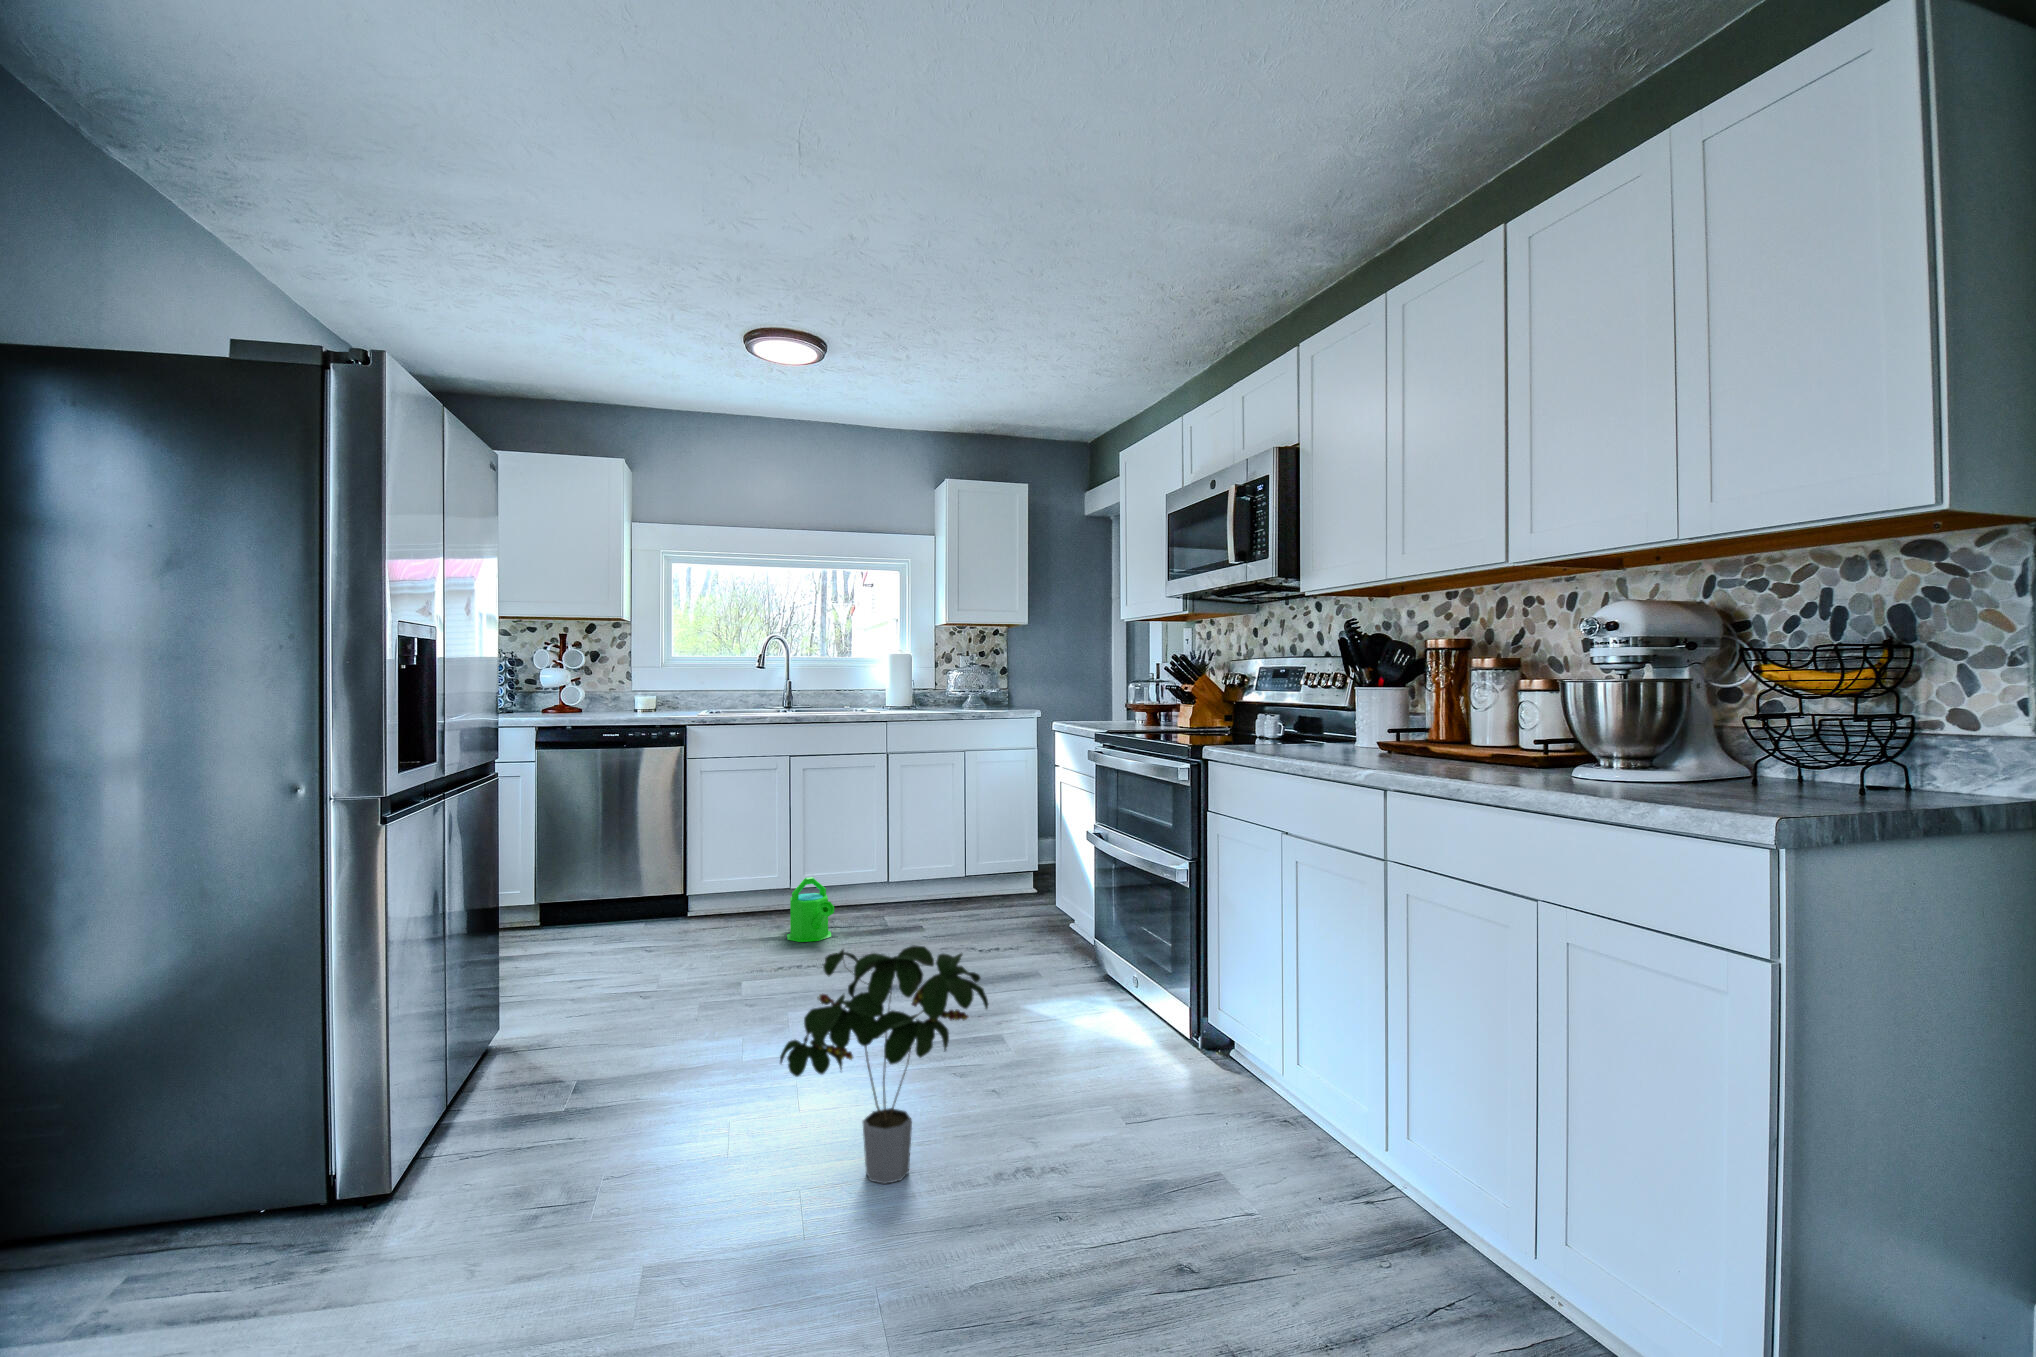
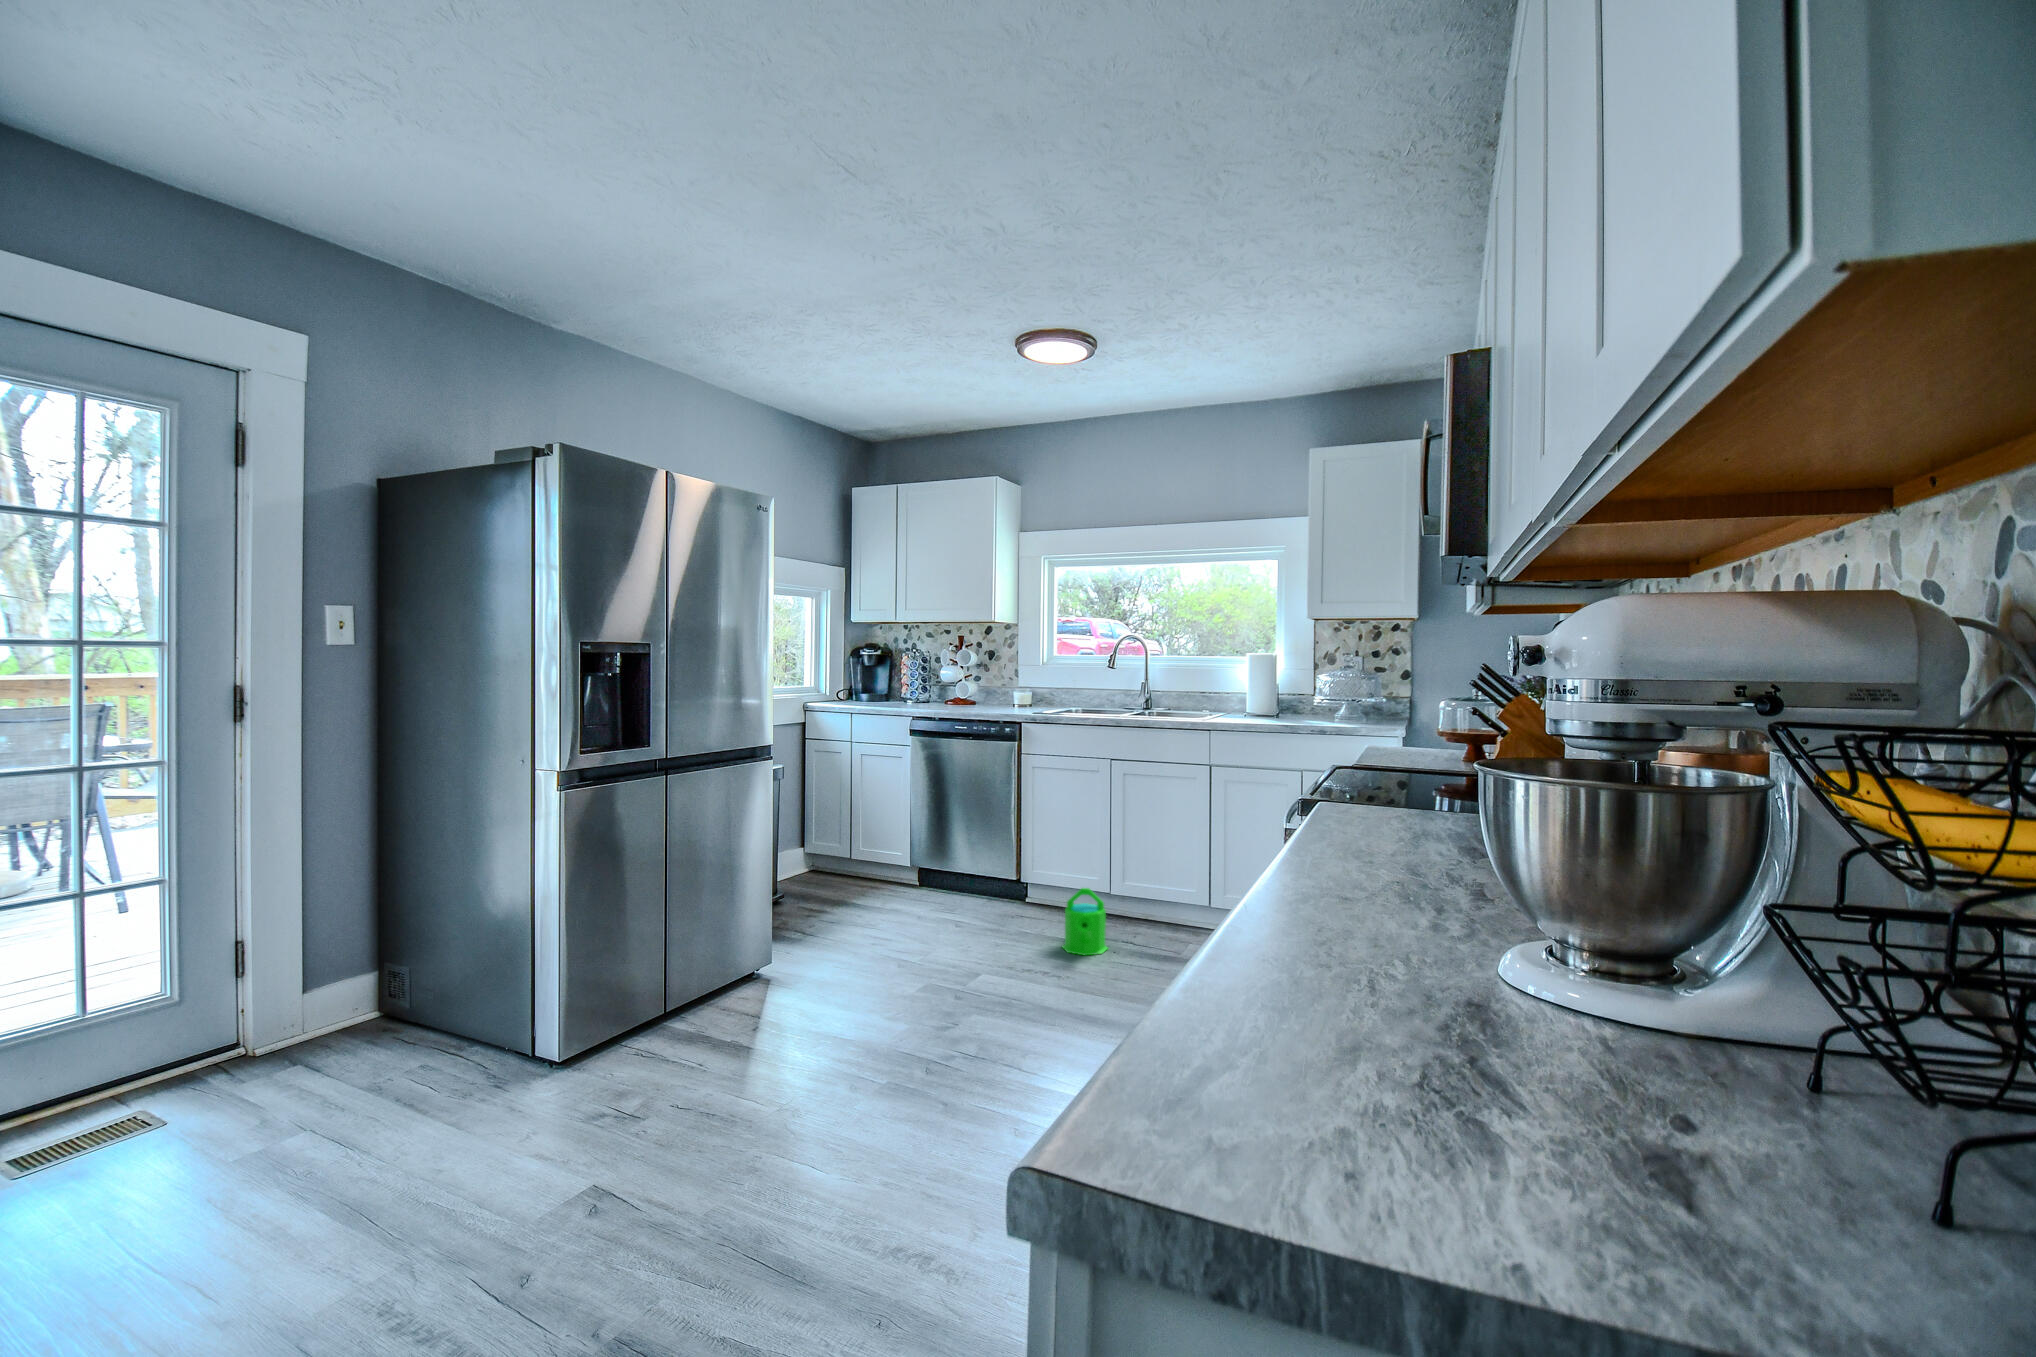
potted plant: present [780,946,988,1184] -> none [687,981,843,1248]

